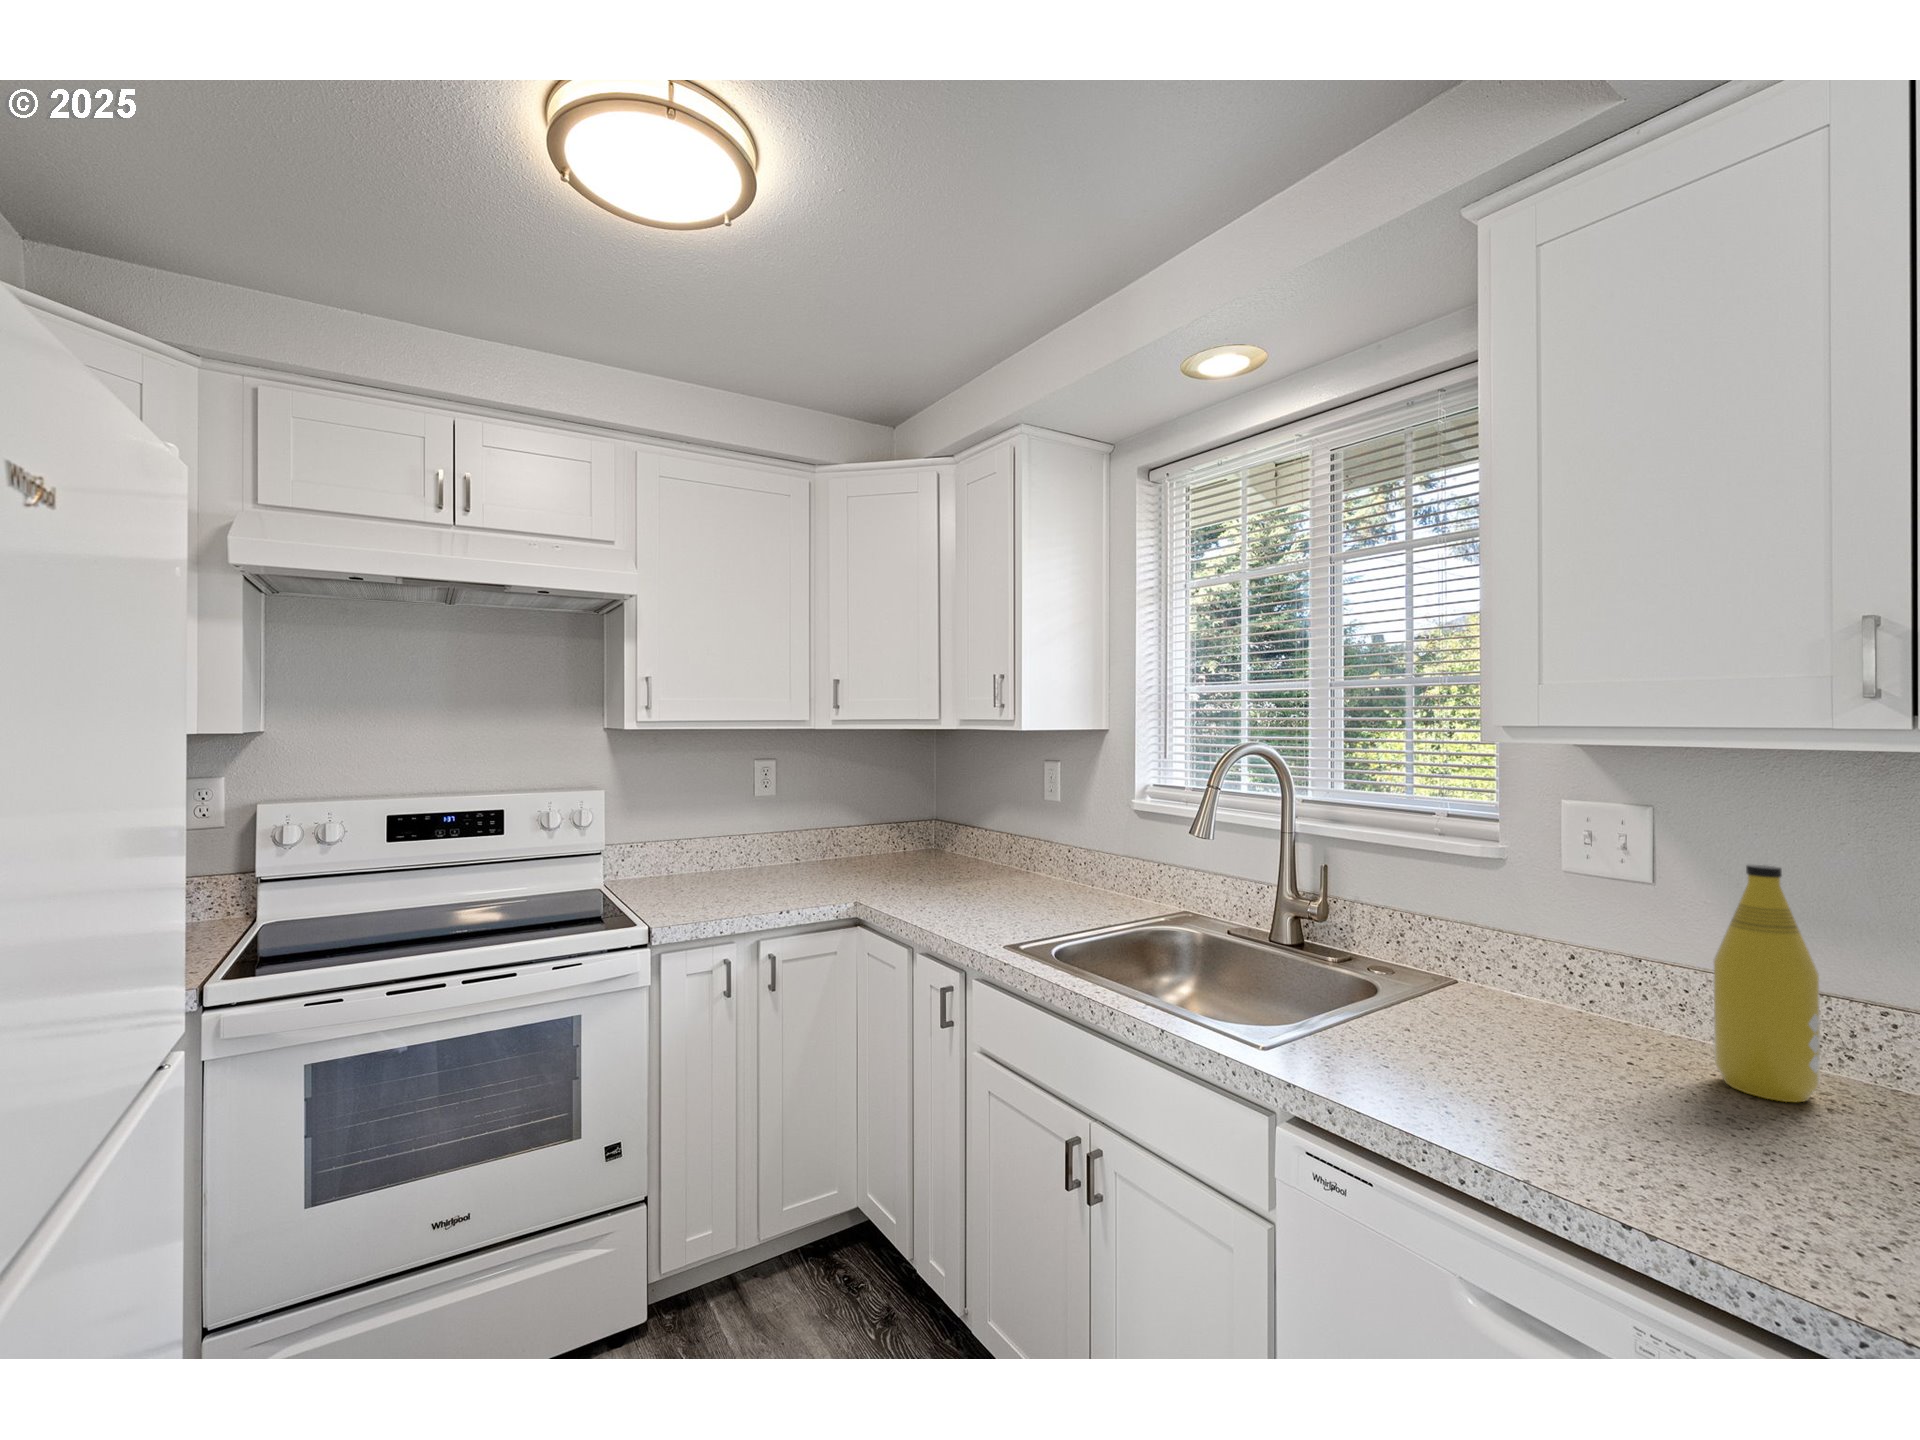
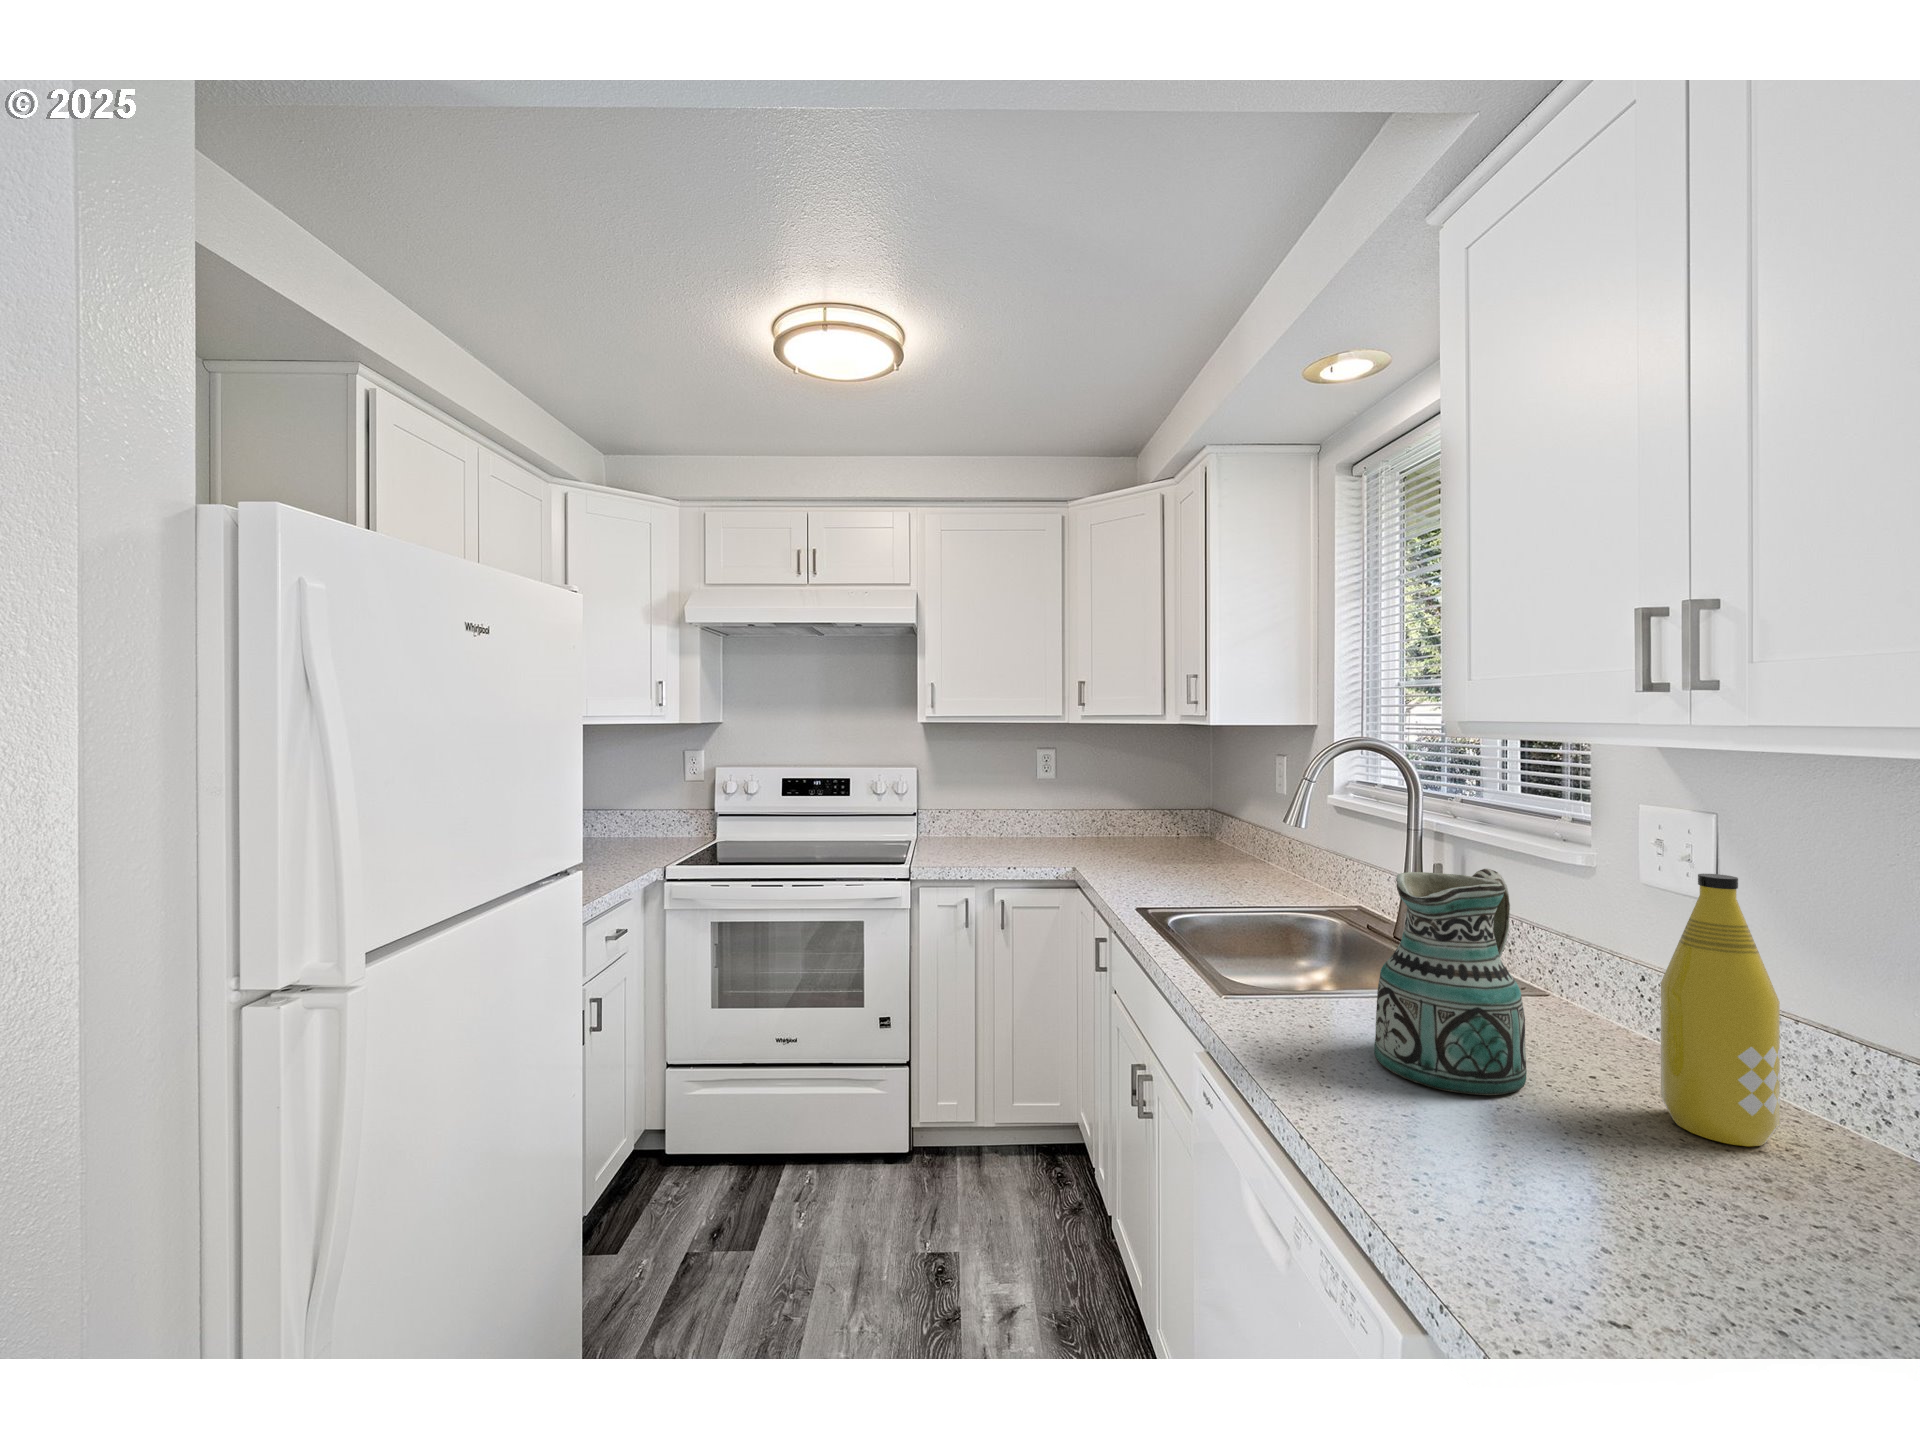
ceramic pitcher: none [1468,874,1629,1106] -> present [1374,869,1527,1095]

